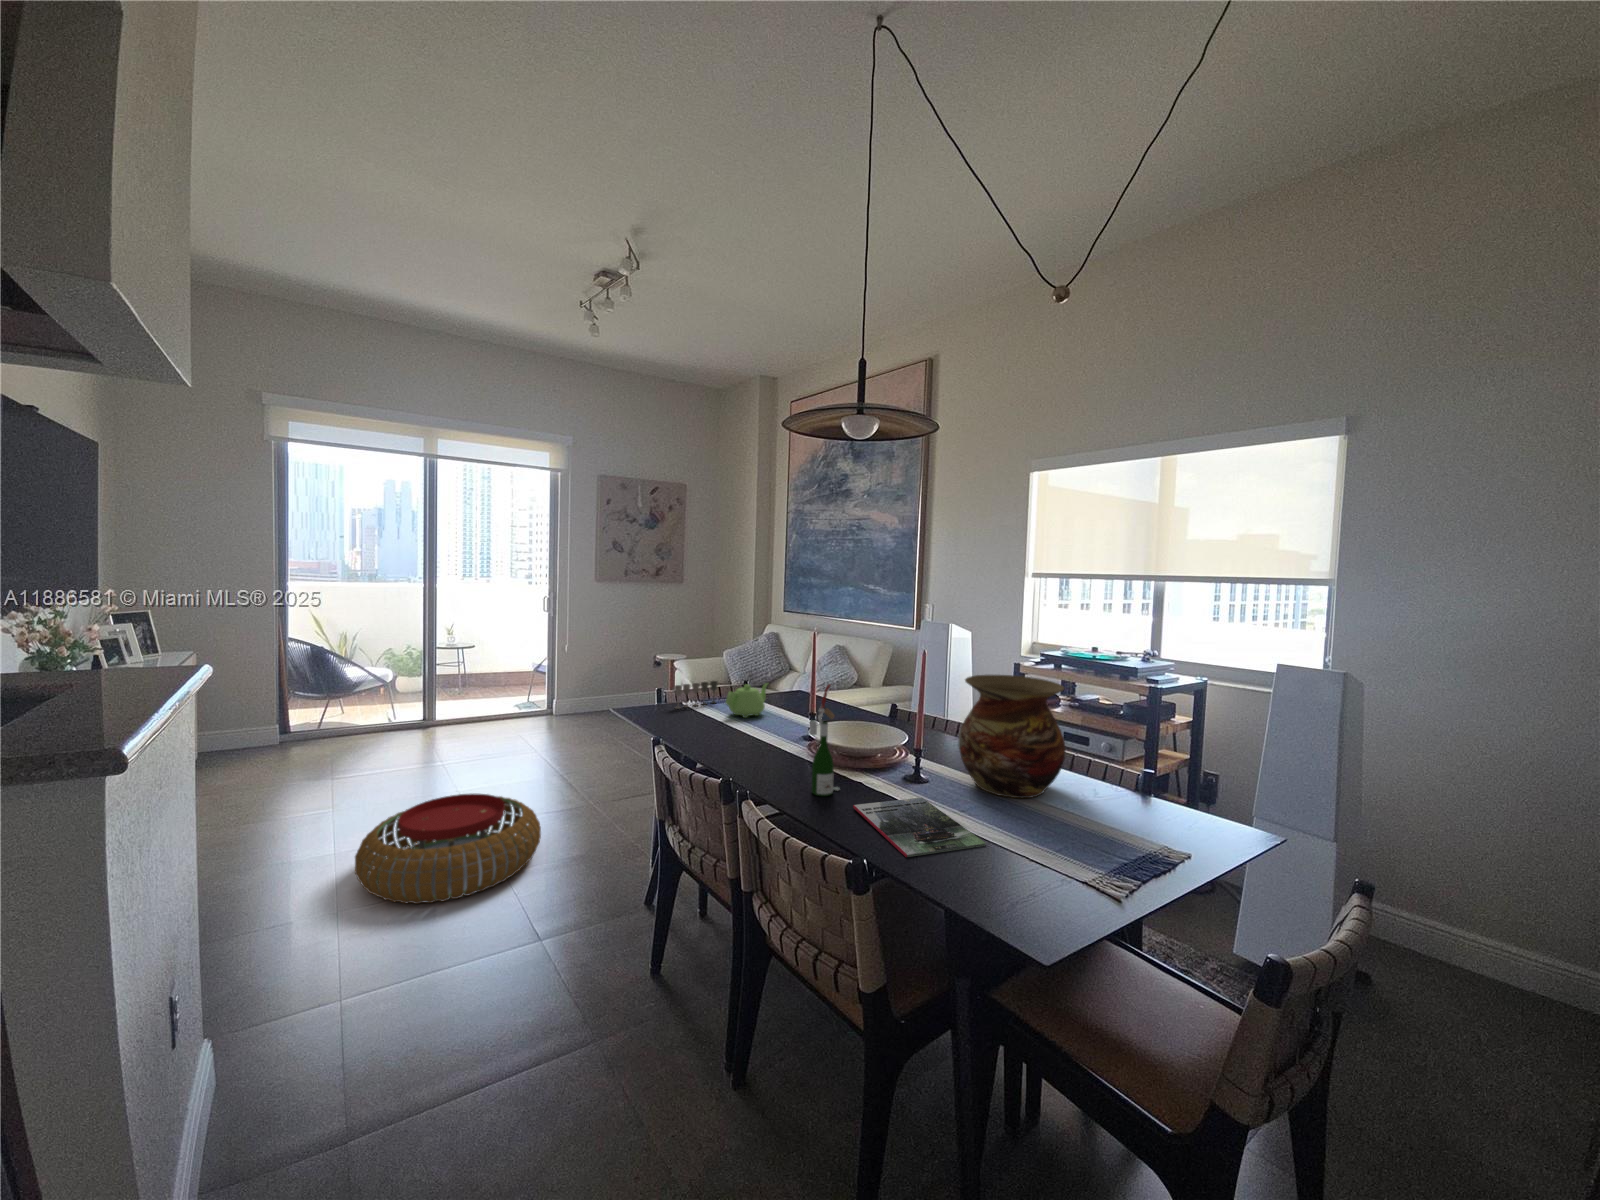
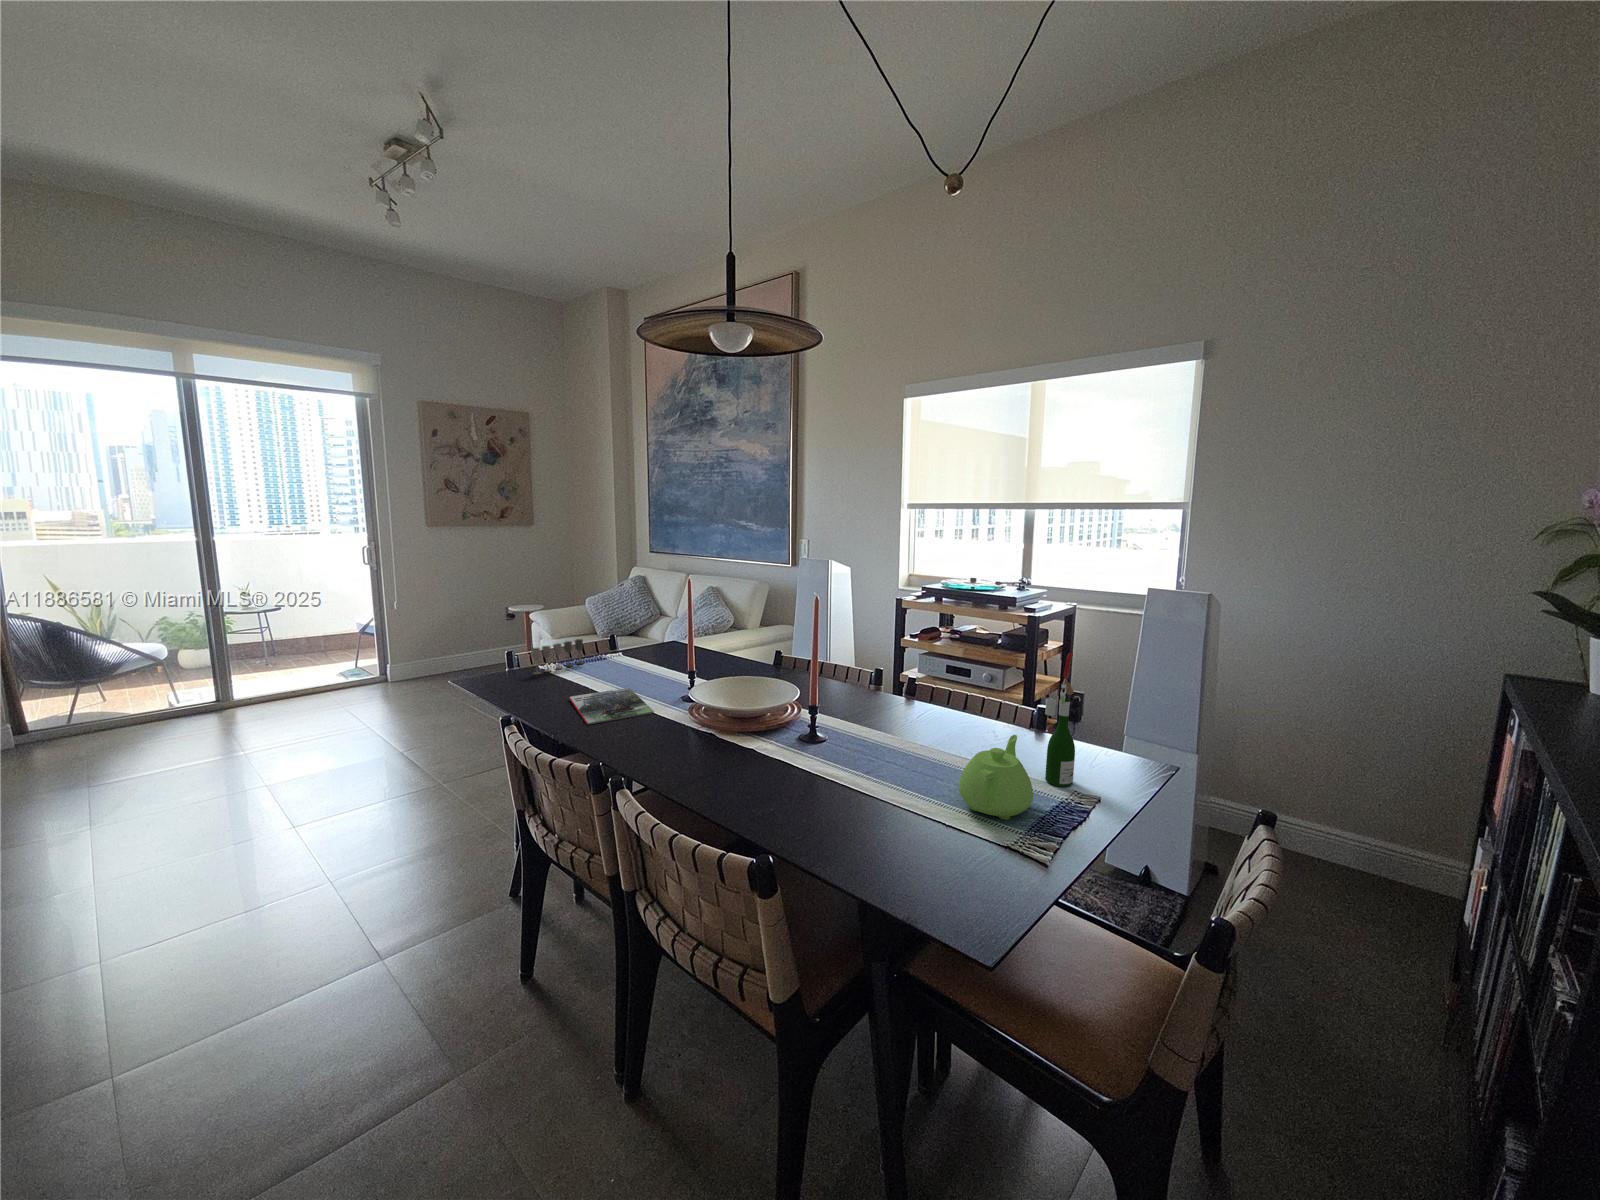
vase: present [959,675,1066,798] -> none [852,621,960,749]
teapot: present [726,683,768,718] -> present [958,735,1033,820]
wine bottle: present [809,684,840,796] -> present [1045,653,1075,787]
pouf: present [355,794,541,904] -> none [122,791,382,937]
magazine: present [853,797,986,857] -> present [569,688,654,725]

